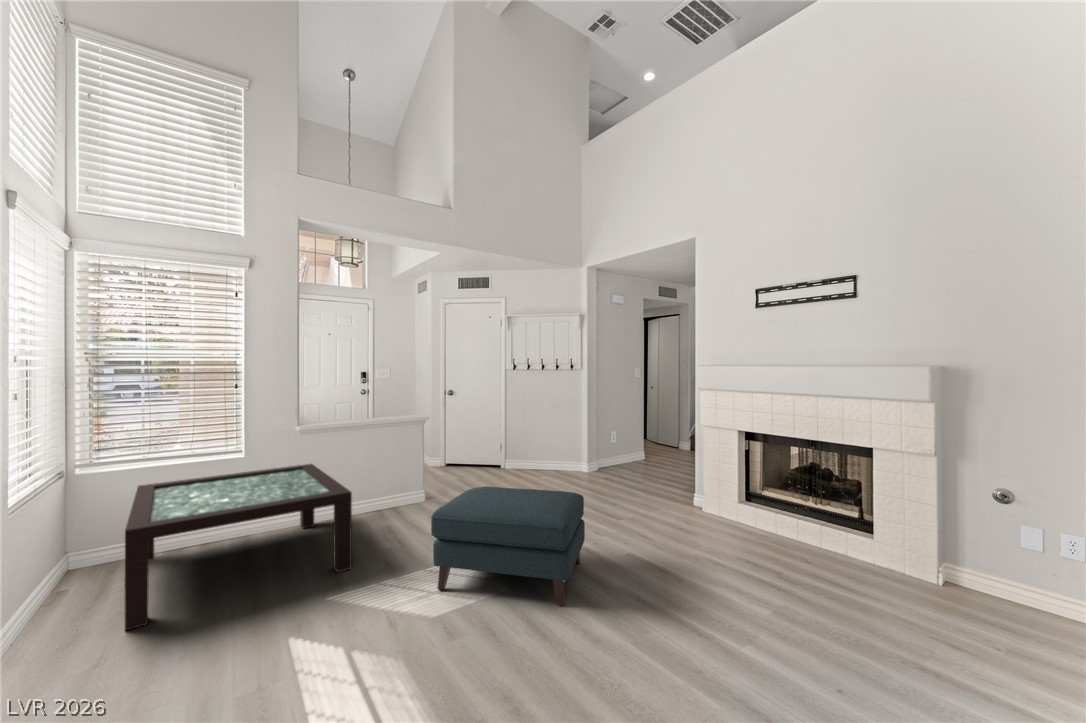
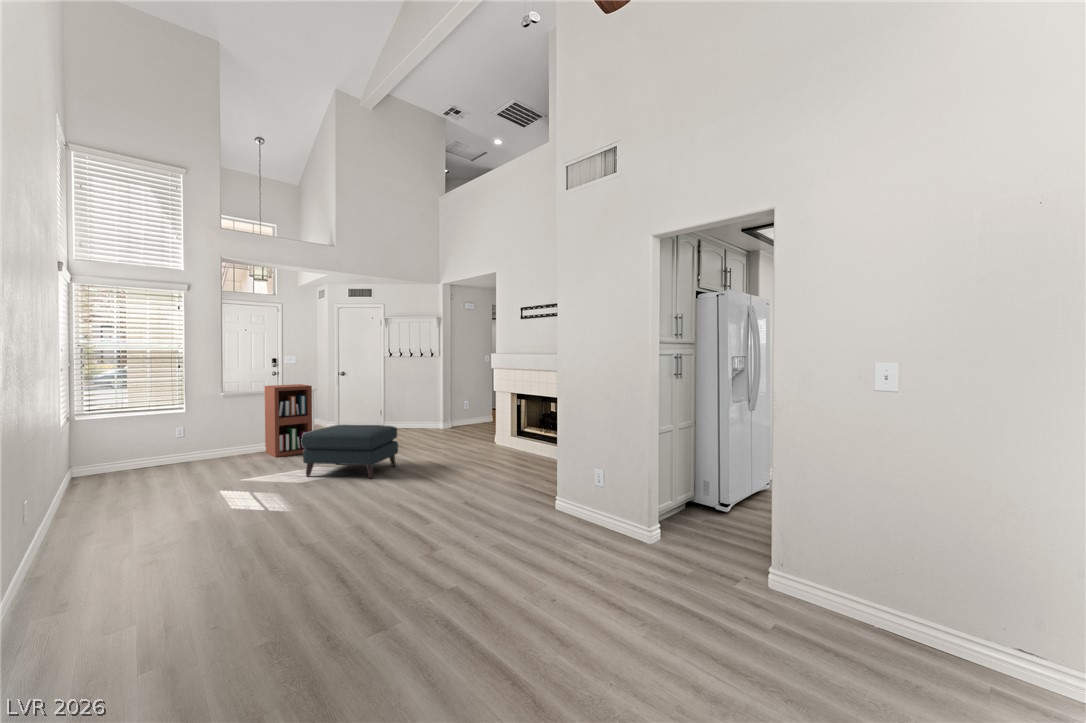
bookshelf: none [357,411,426,529] -> present [265,384,312,457]
coffee table: present [125,464,352,630] -> none [118,418,257,493]

